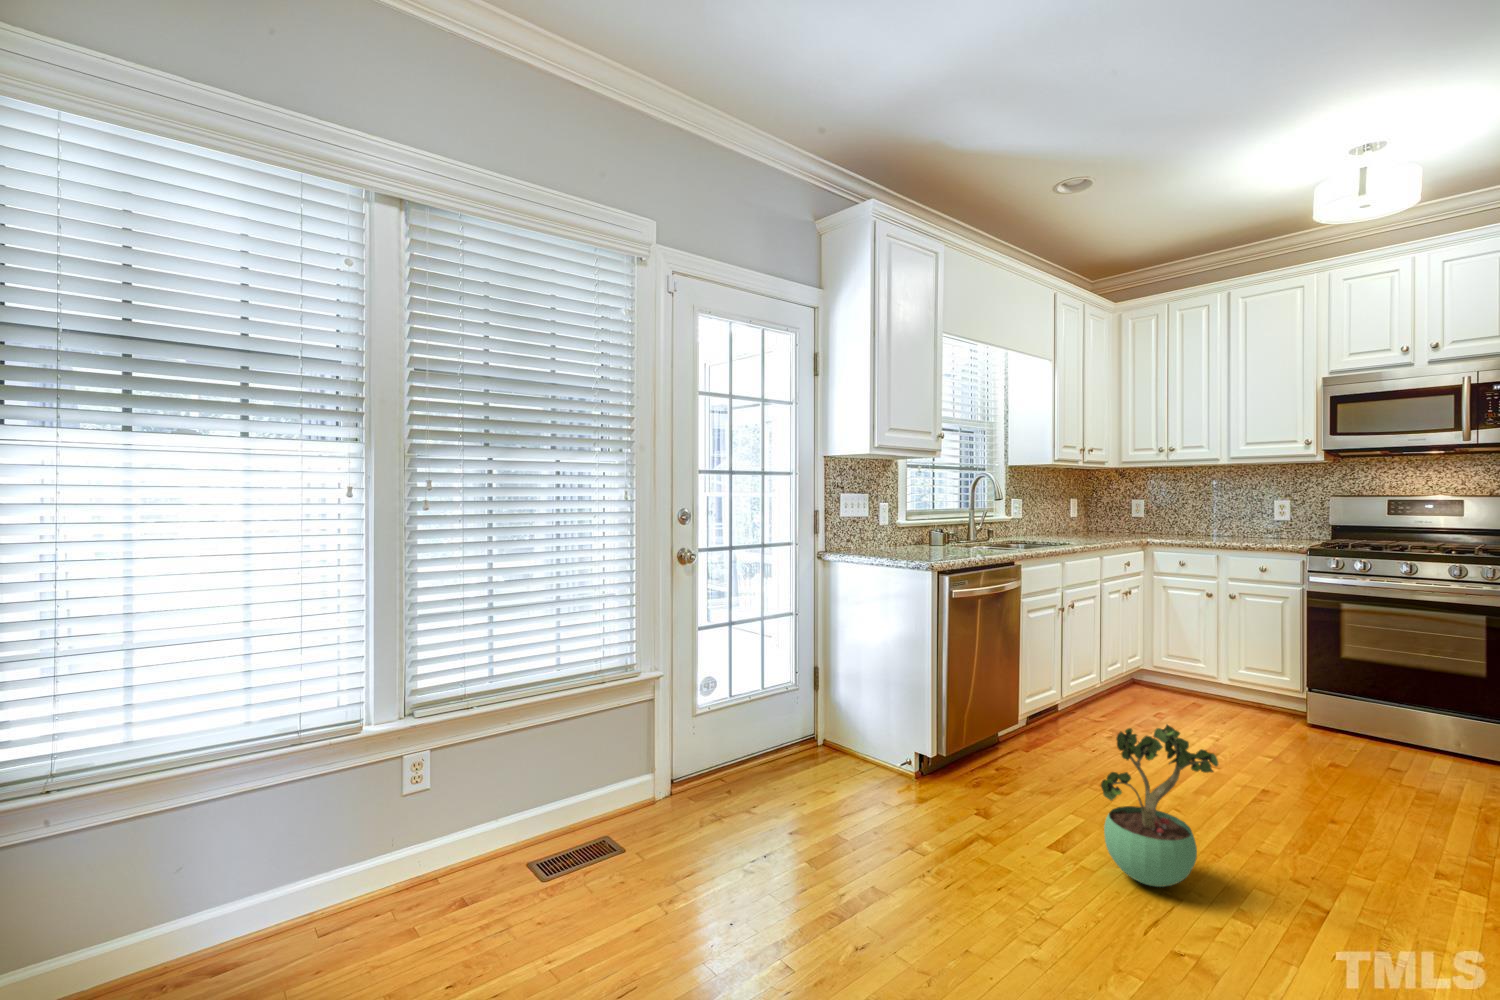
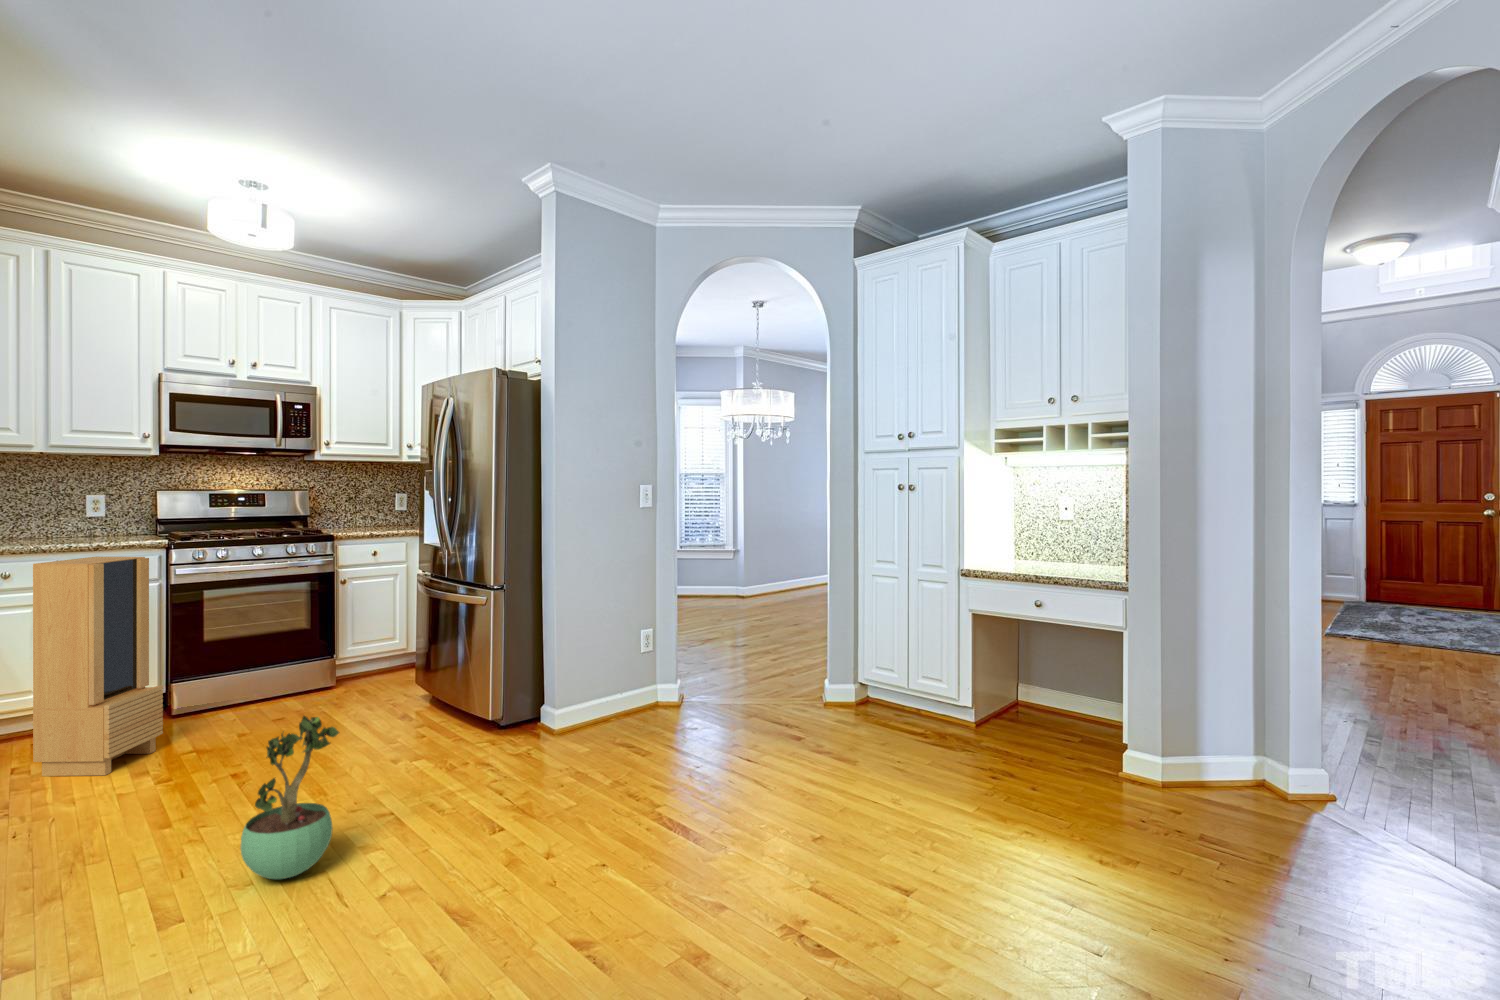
storage cabinet: none [1152,552,1256,742] -> present [33,557,163,776]

